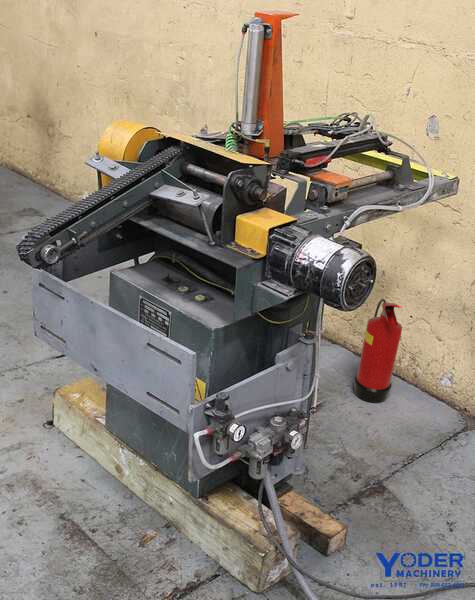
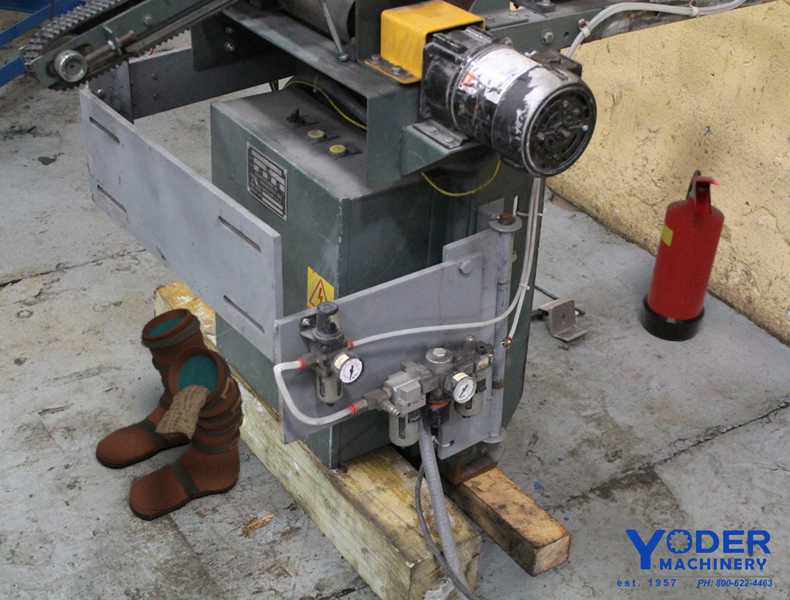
boots: none [31,402,135,543] -> present [96,308,244,520]

